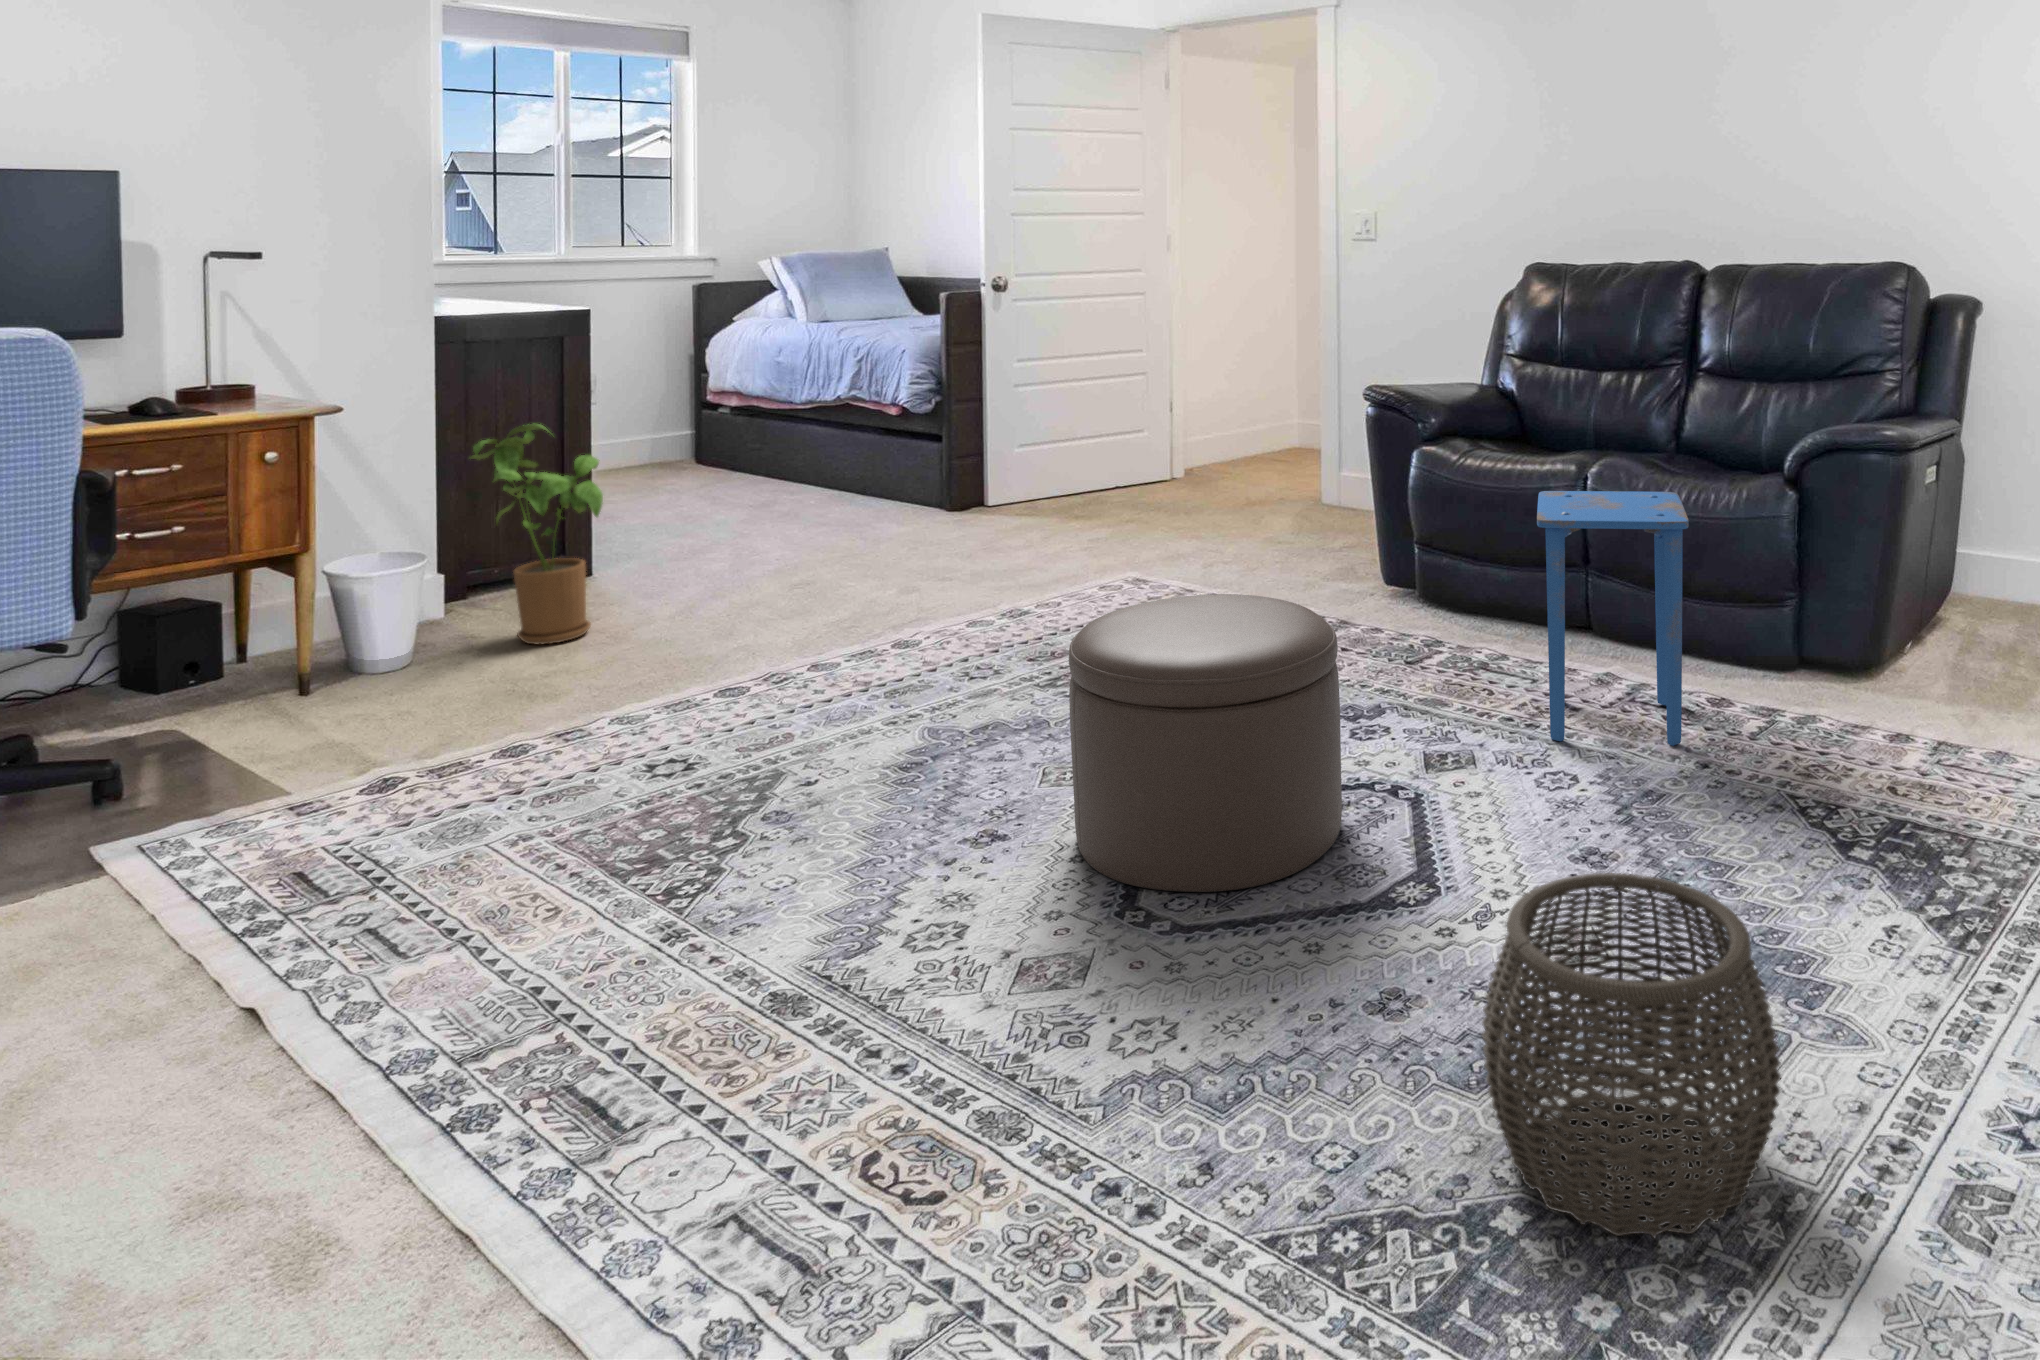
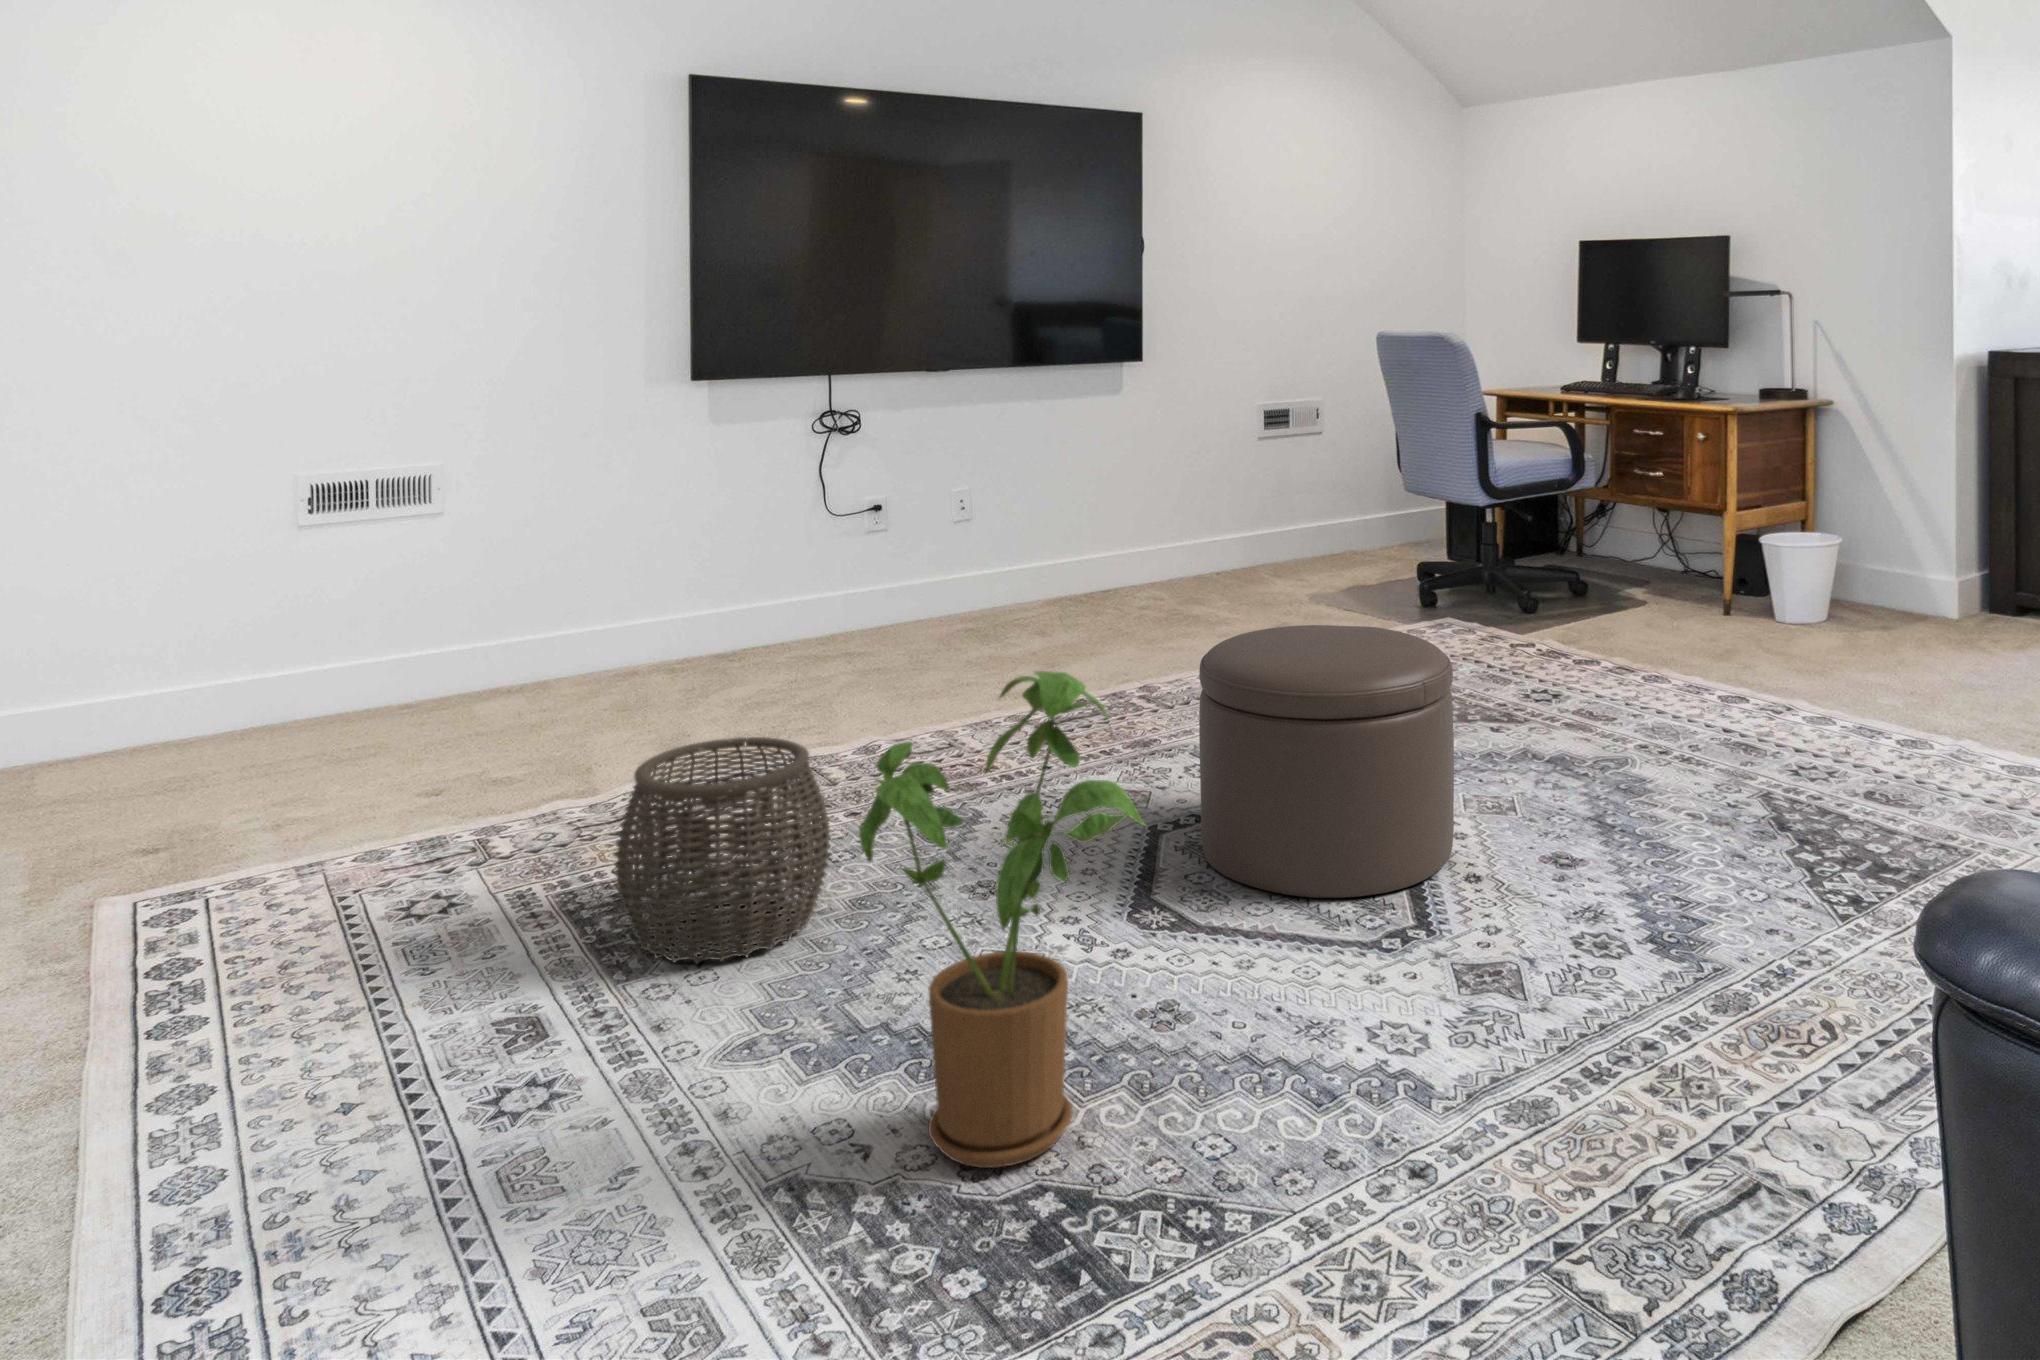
house plant: present [471,424,603,644] -> present [859,671,1145,1168]
side table: present [1537,491,1689,746] -> none [1462,714,1743,1207]

